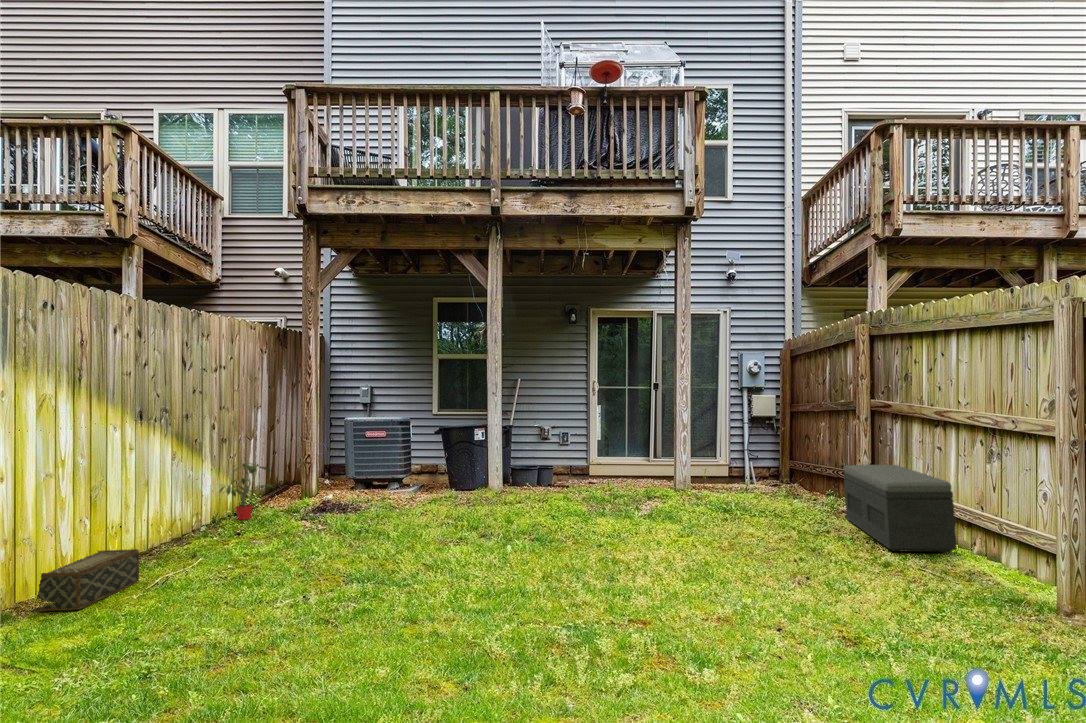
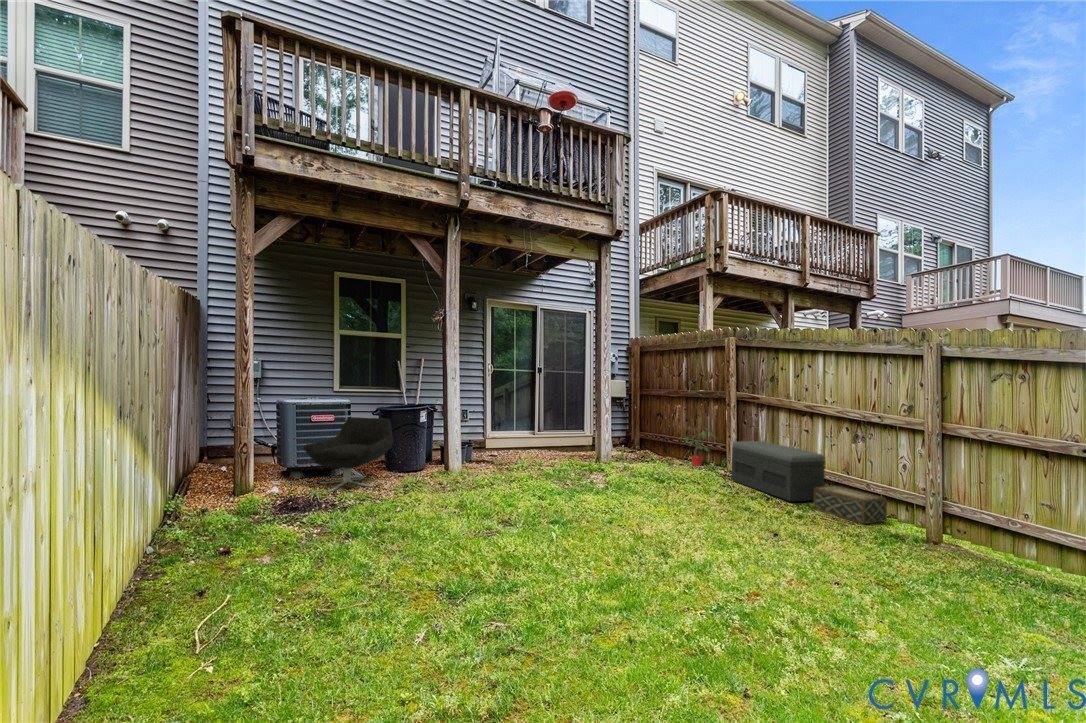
lounge chair: none [355,439,440,510] -> present [304,417,394,492]
potted plant: present [220,463,272,520] -> present [681,426,716,466]
woven basket: present [29,549,139,612] -> present [814,485,887,524]

